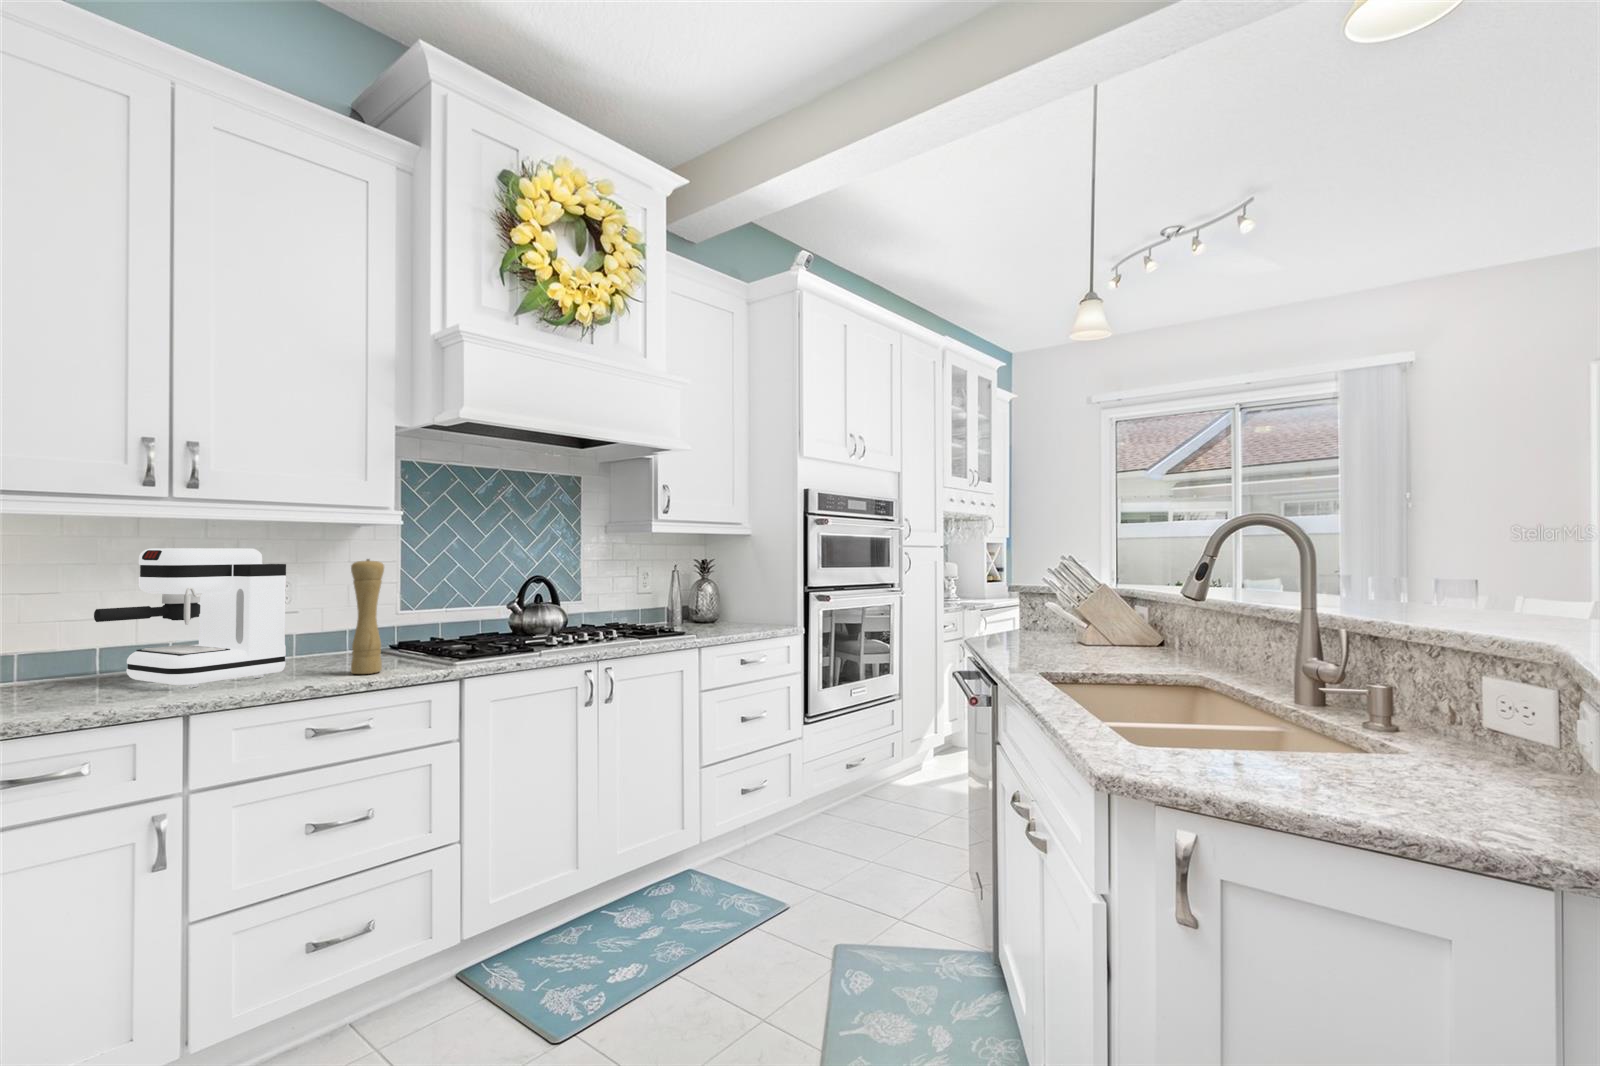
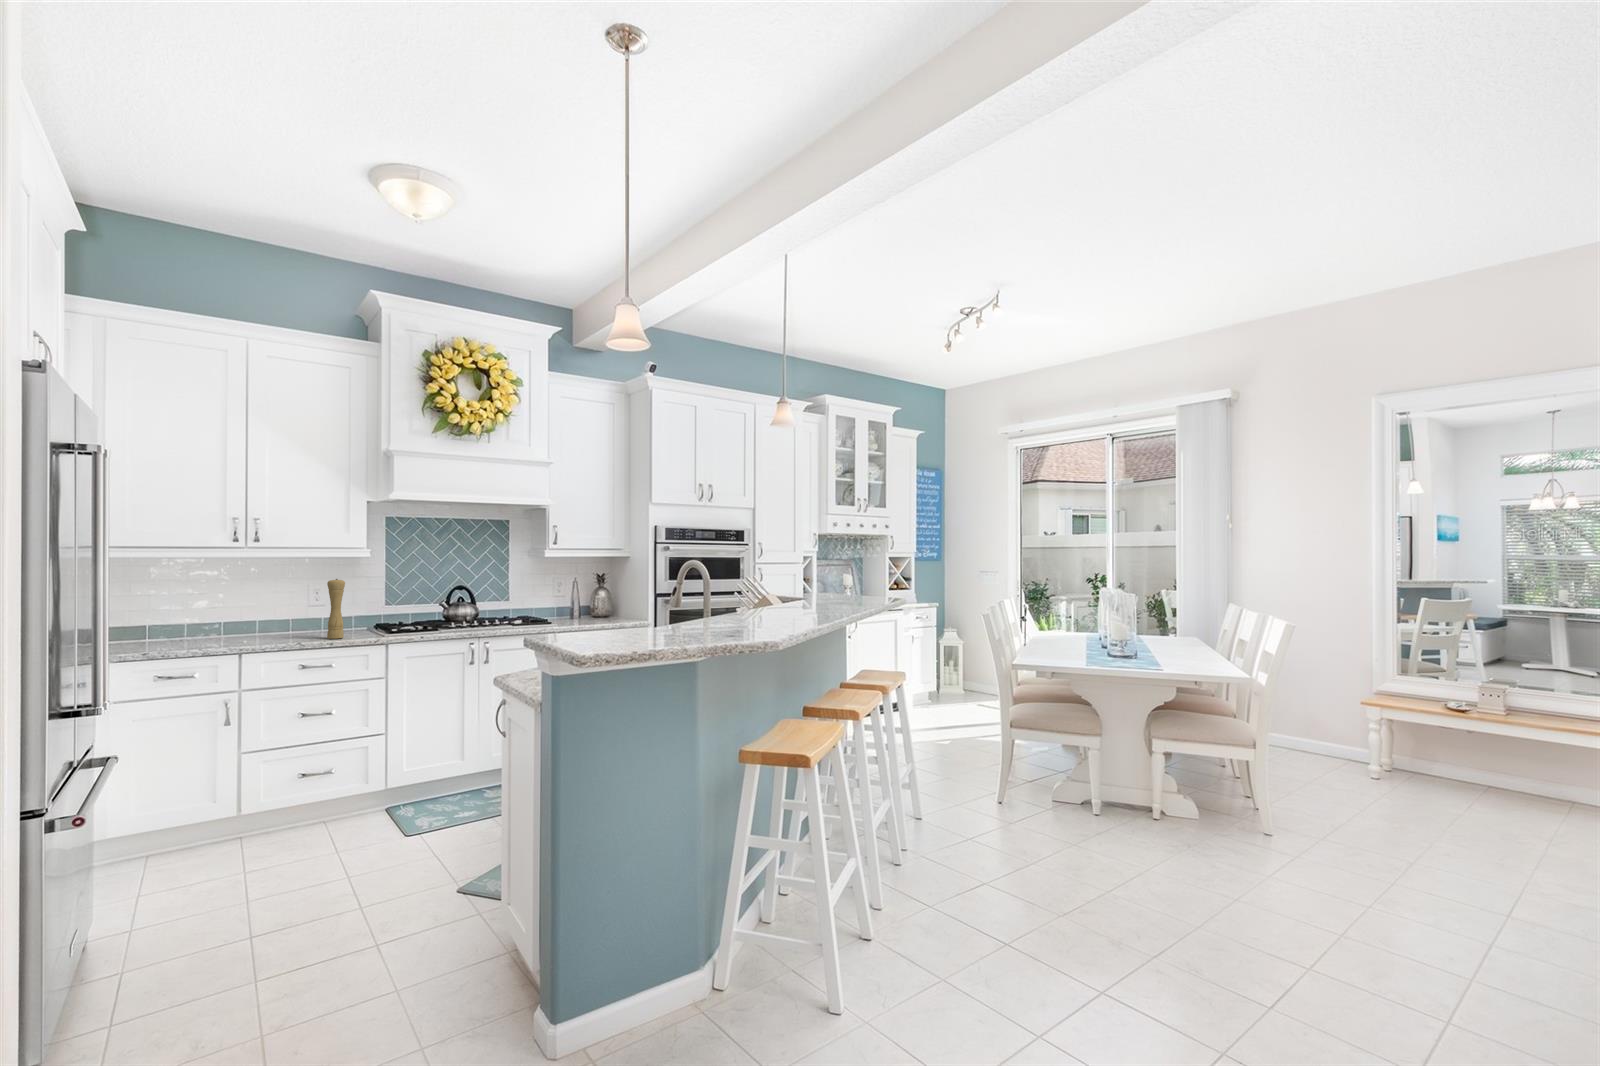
coffee maker: present [94,548,286,687] -> none [209,572,298,642]

